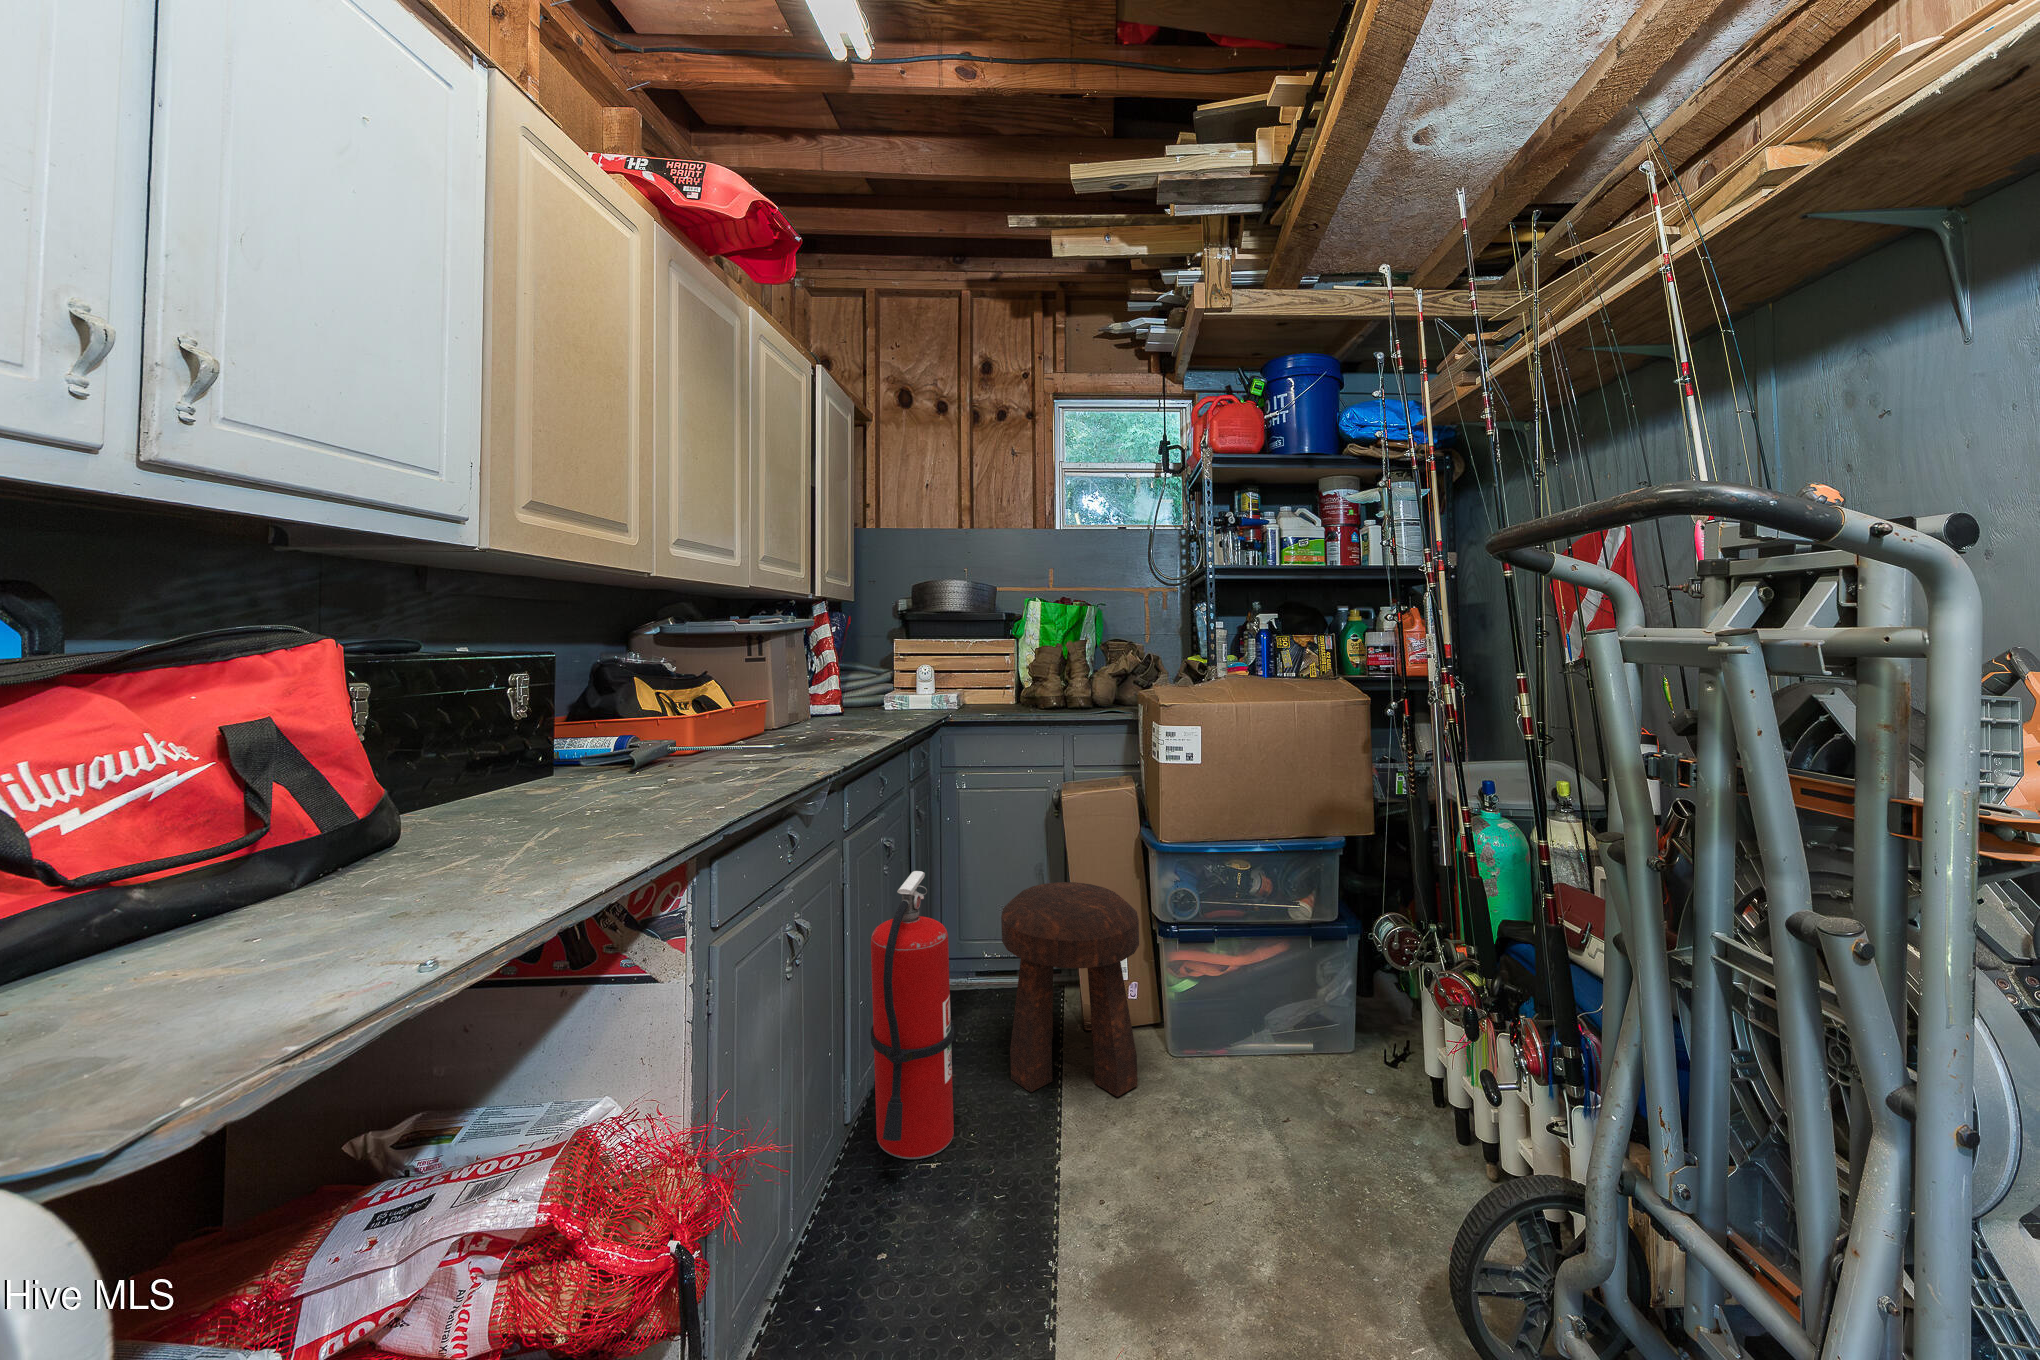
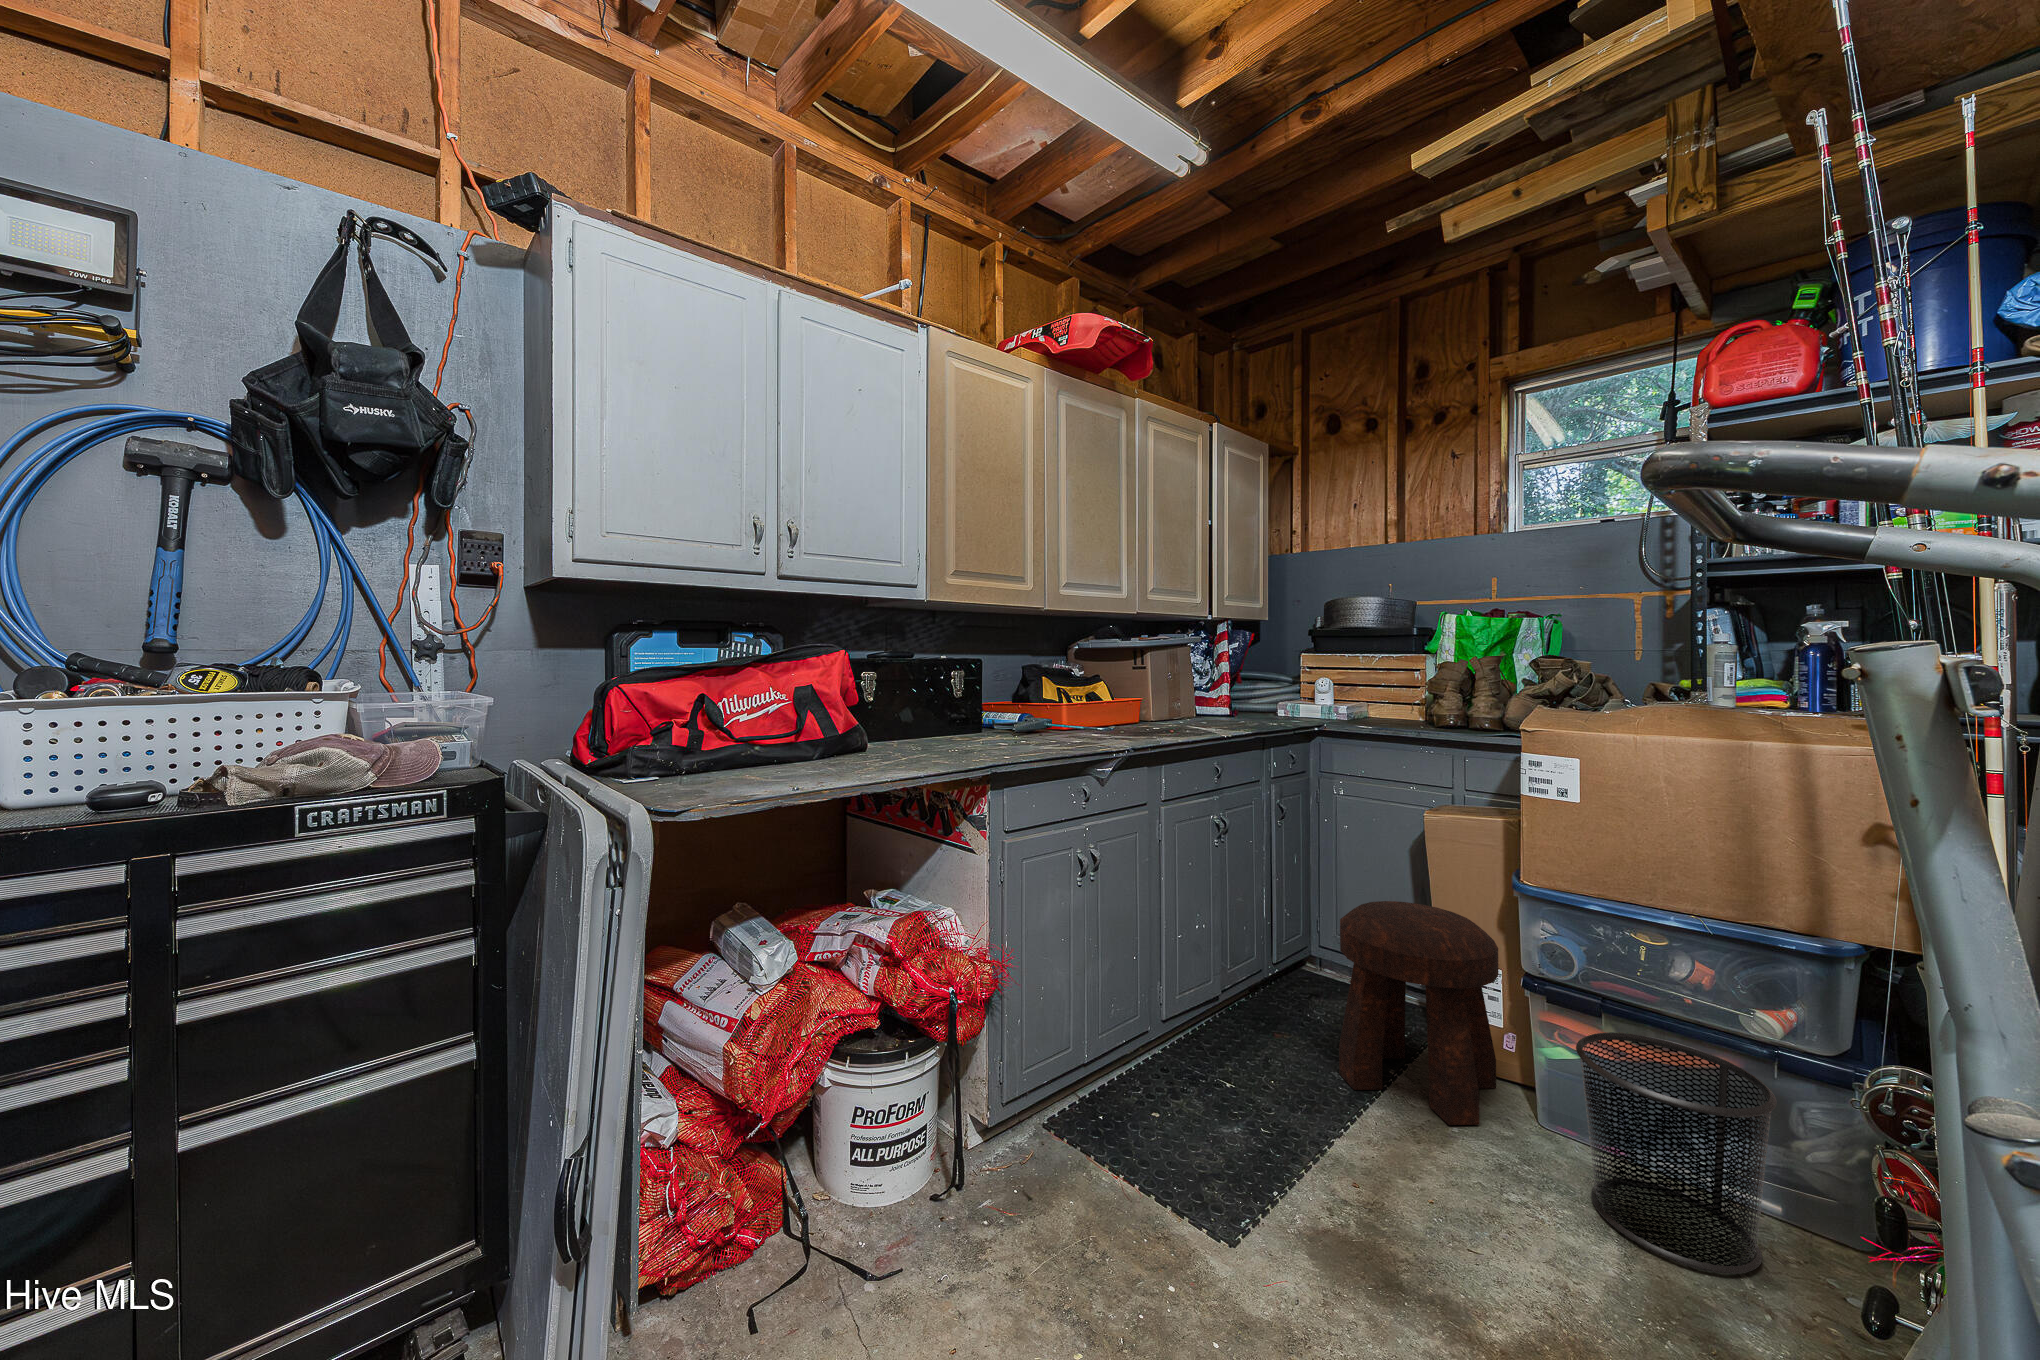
fire extinguisher: present [870,871,954,1159] -> none [1186,854,1266,1099]
waste bin: none [1223,962,1362,1159] -> present [1576,1032,1777,1274]

